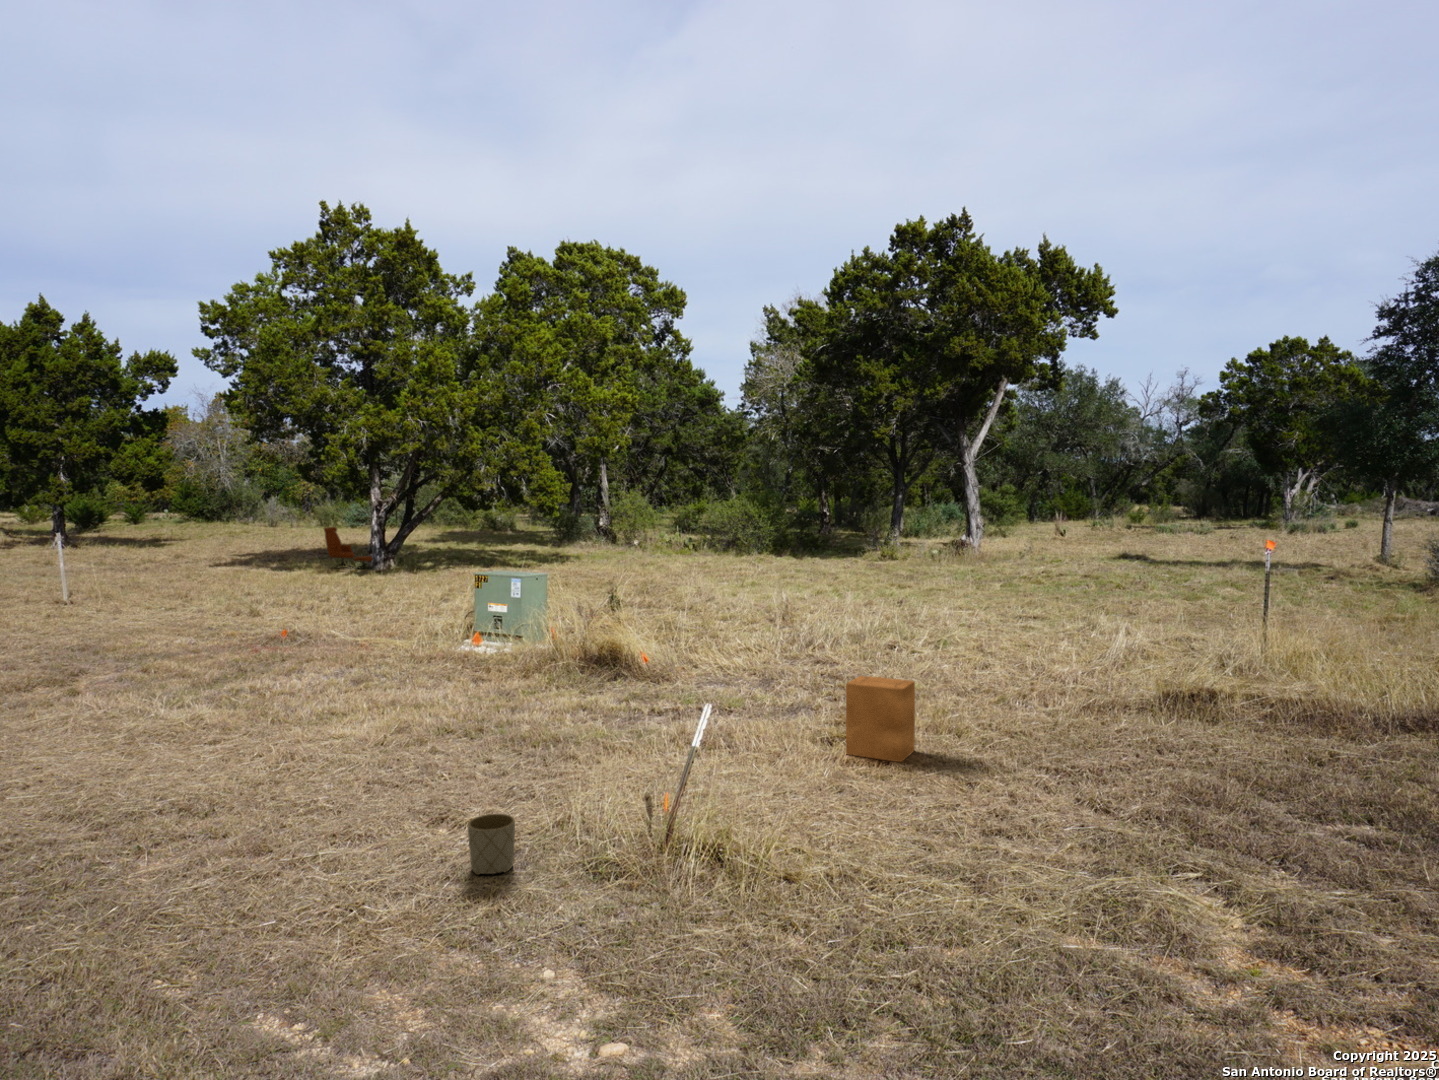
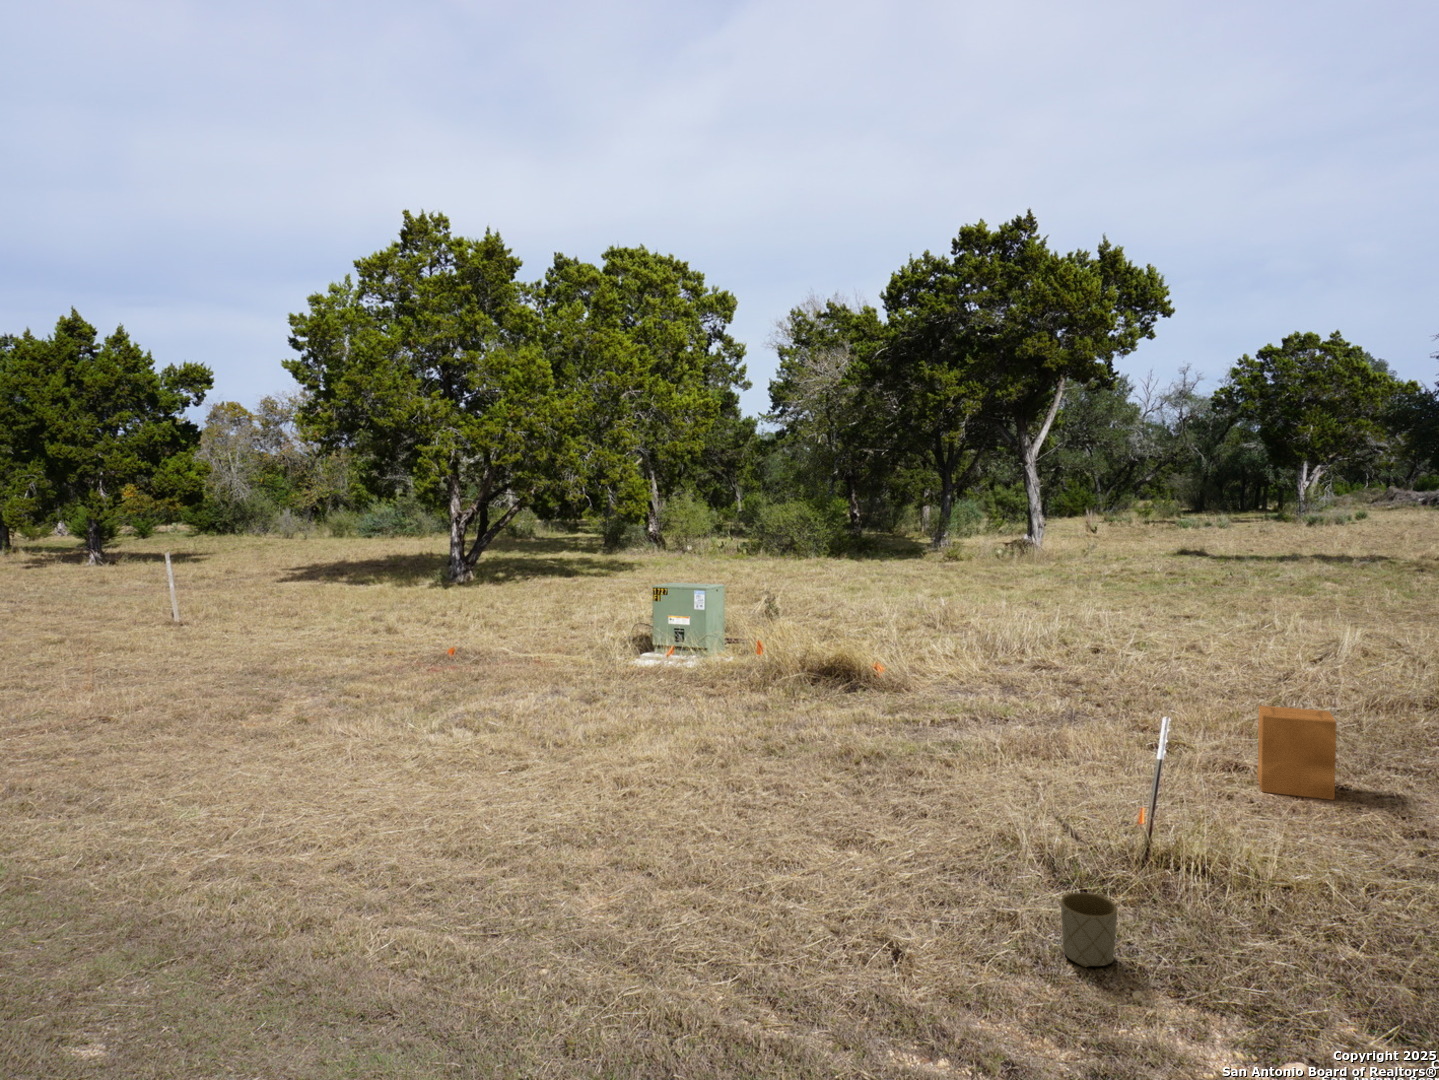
lounge chair: present [324,527,372,567] -> none [404,540,456,584]

